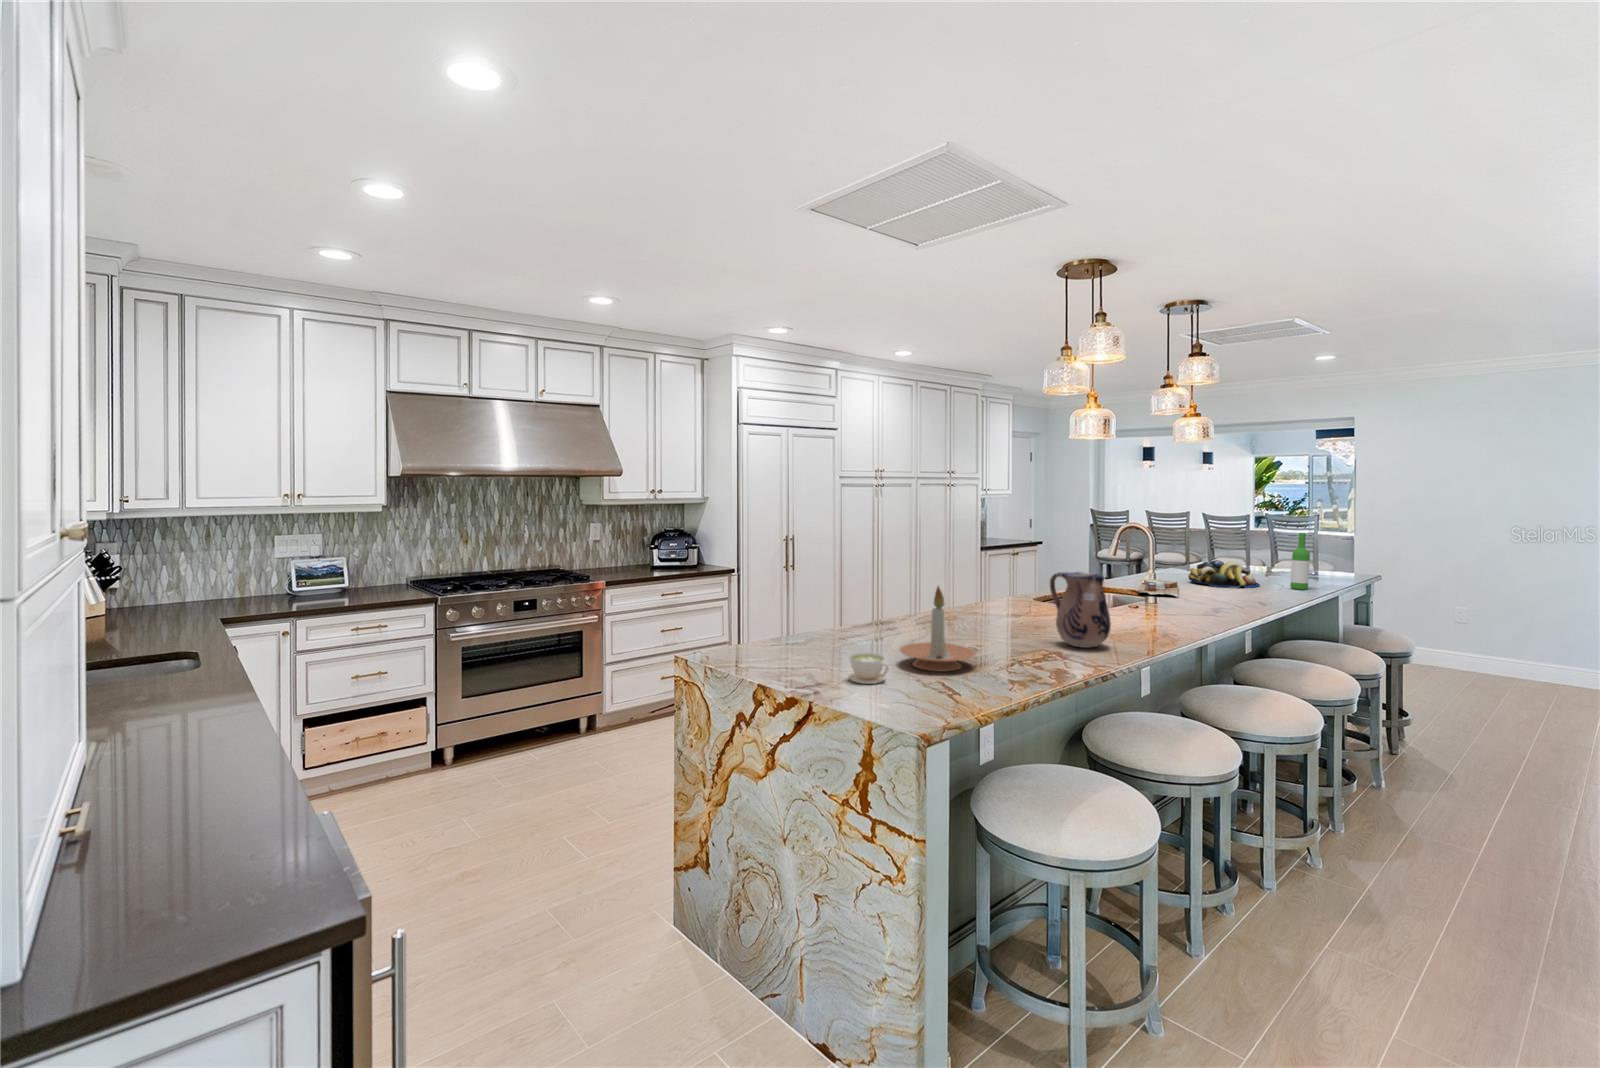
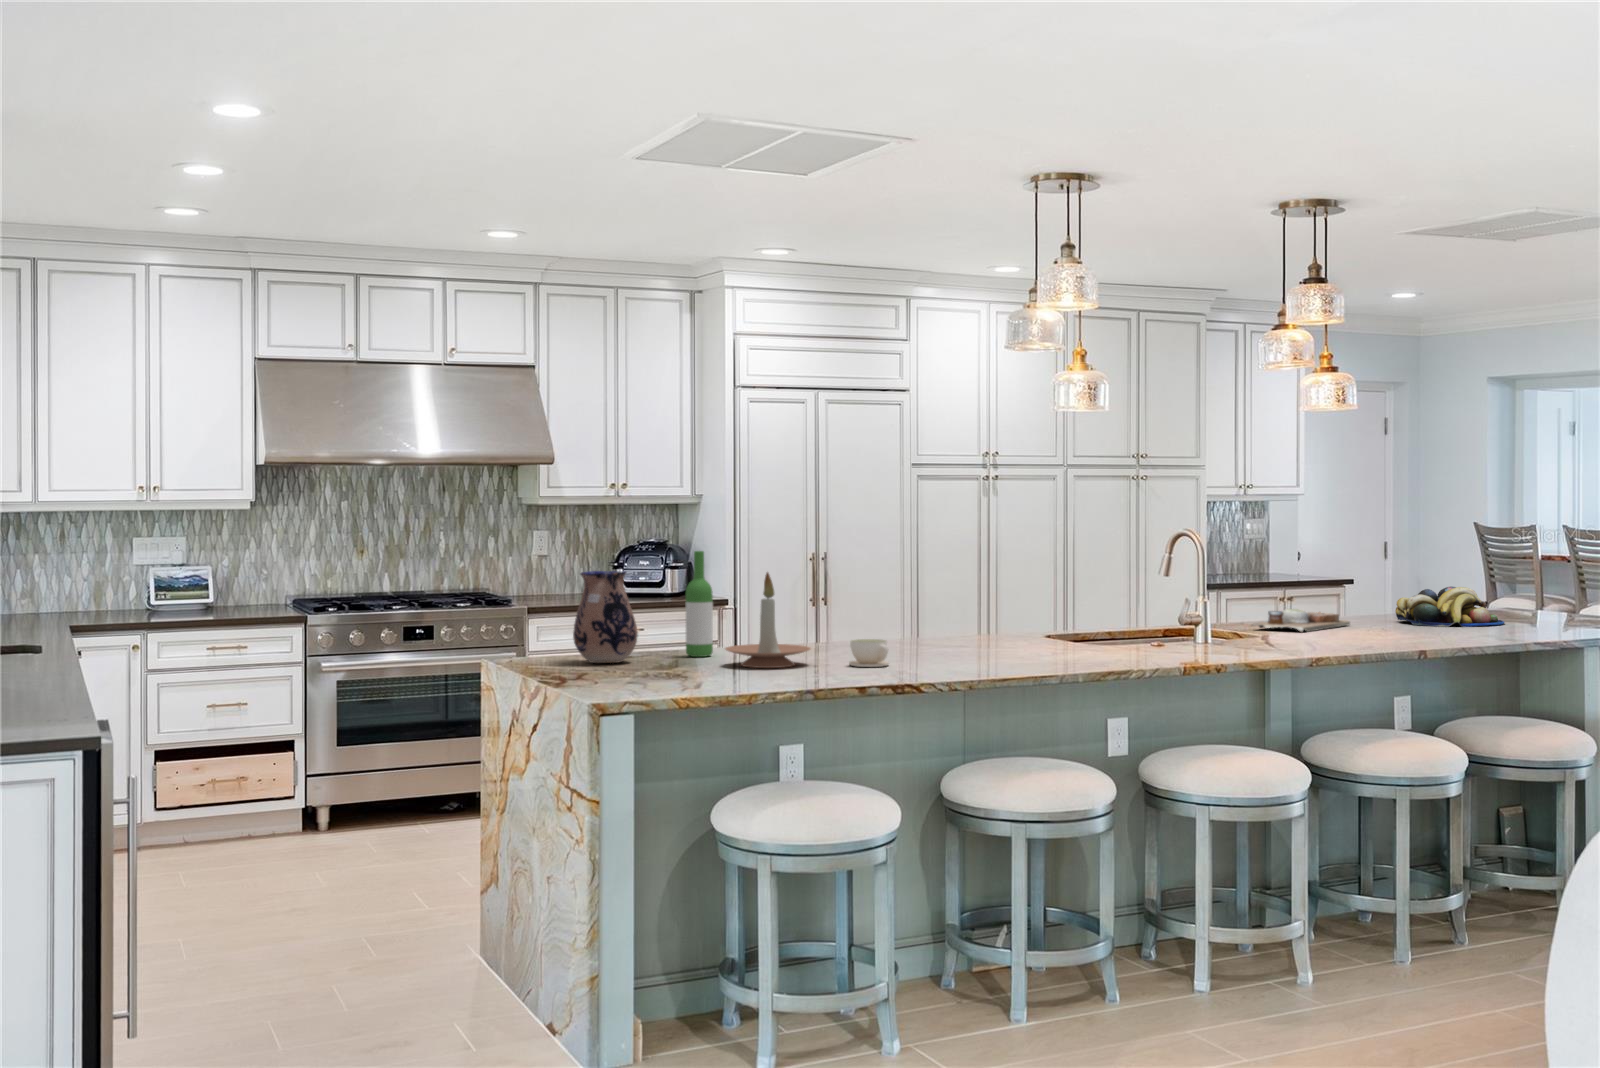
wine bottle: present [1290,533,1310,590] -> present [686,551,713,657]
ceramic pitcher: present [1050,572,1111,648] -> present [573,571,638,663]
coffee cup: present [849,653,889,684] -> present [849,639,889,667]

